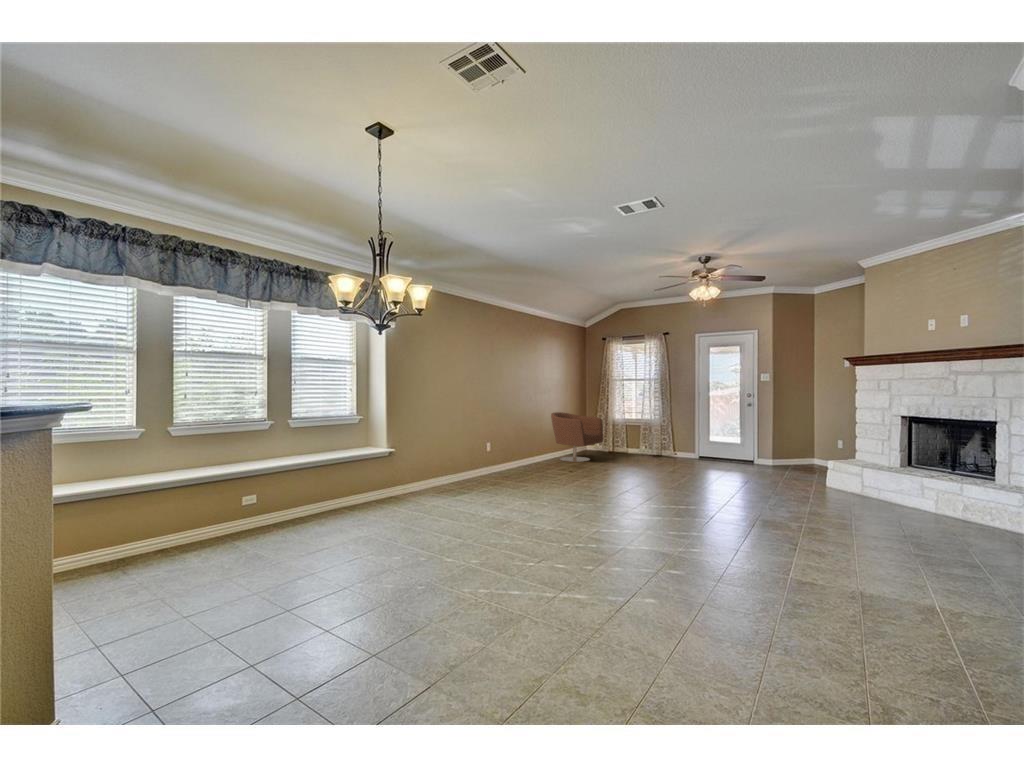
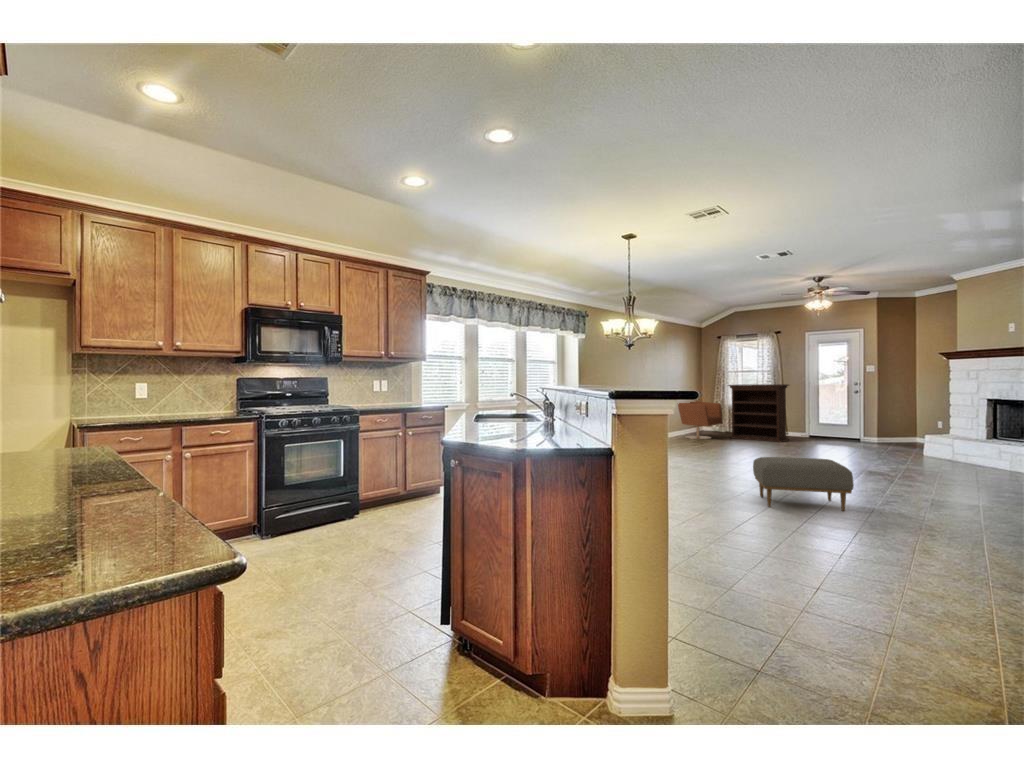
bookshelf: none [609,395,678,466] -> present [728,384,789,442]
ottoman: none [590,522,747,634] -> present [753,457,854,511]

